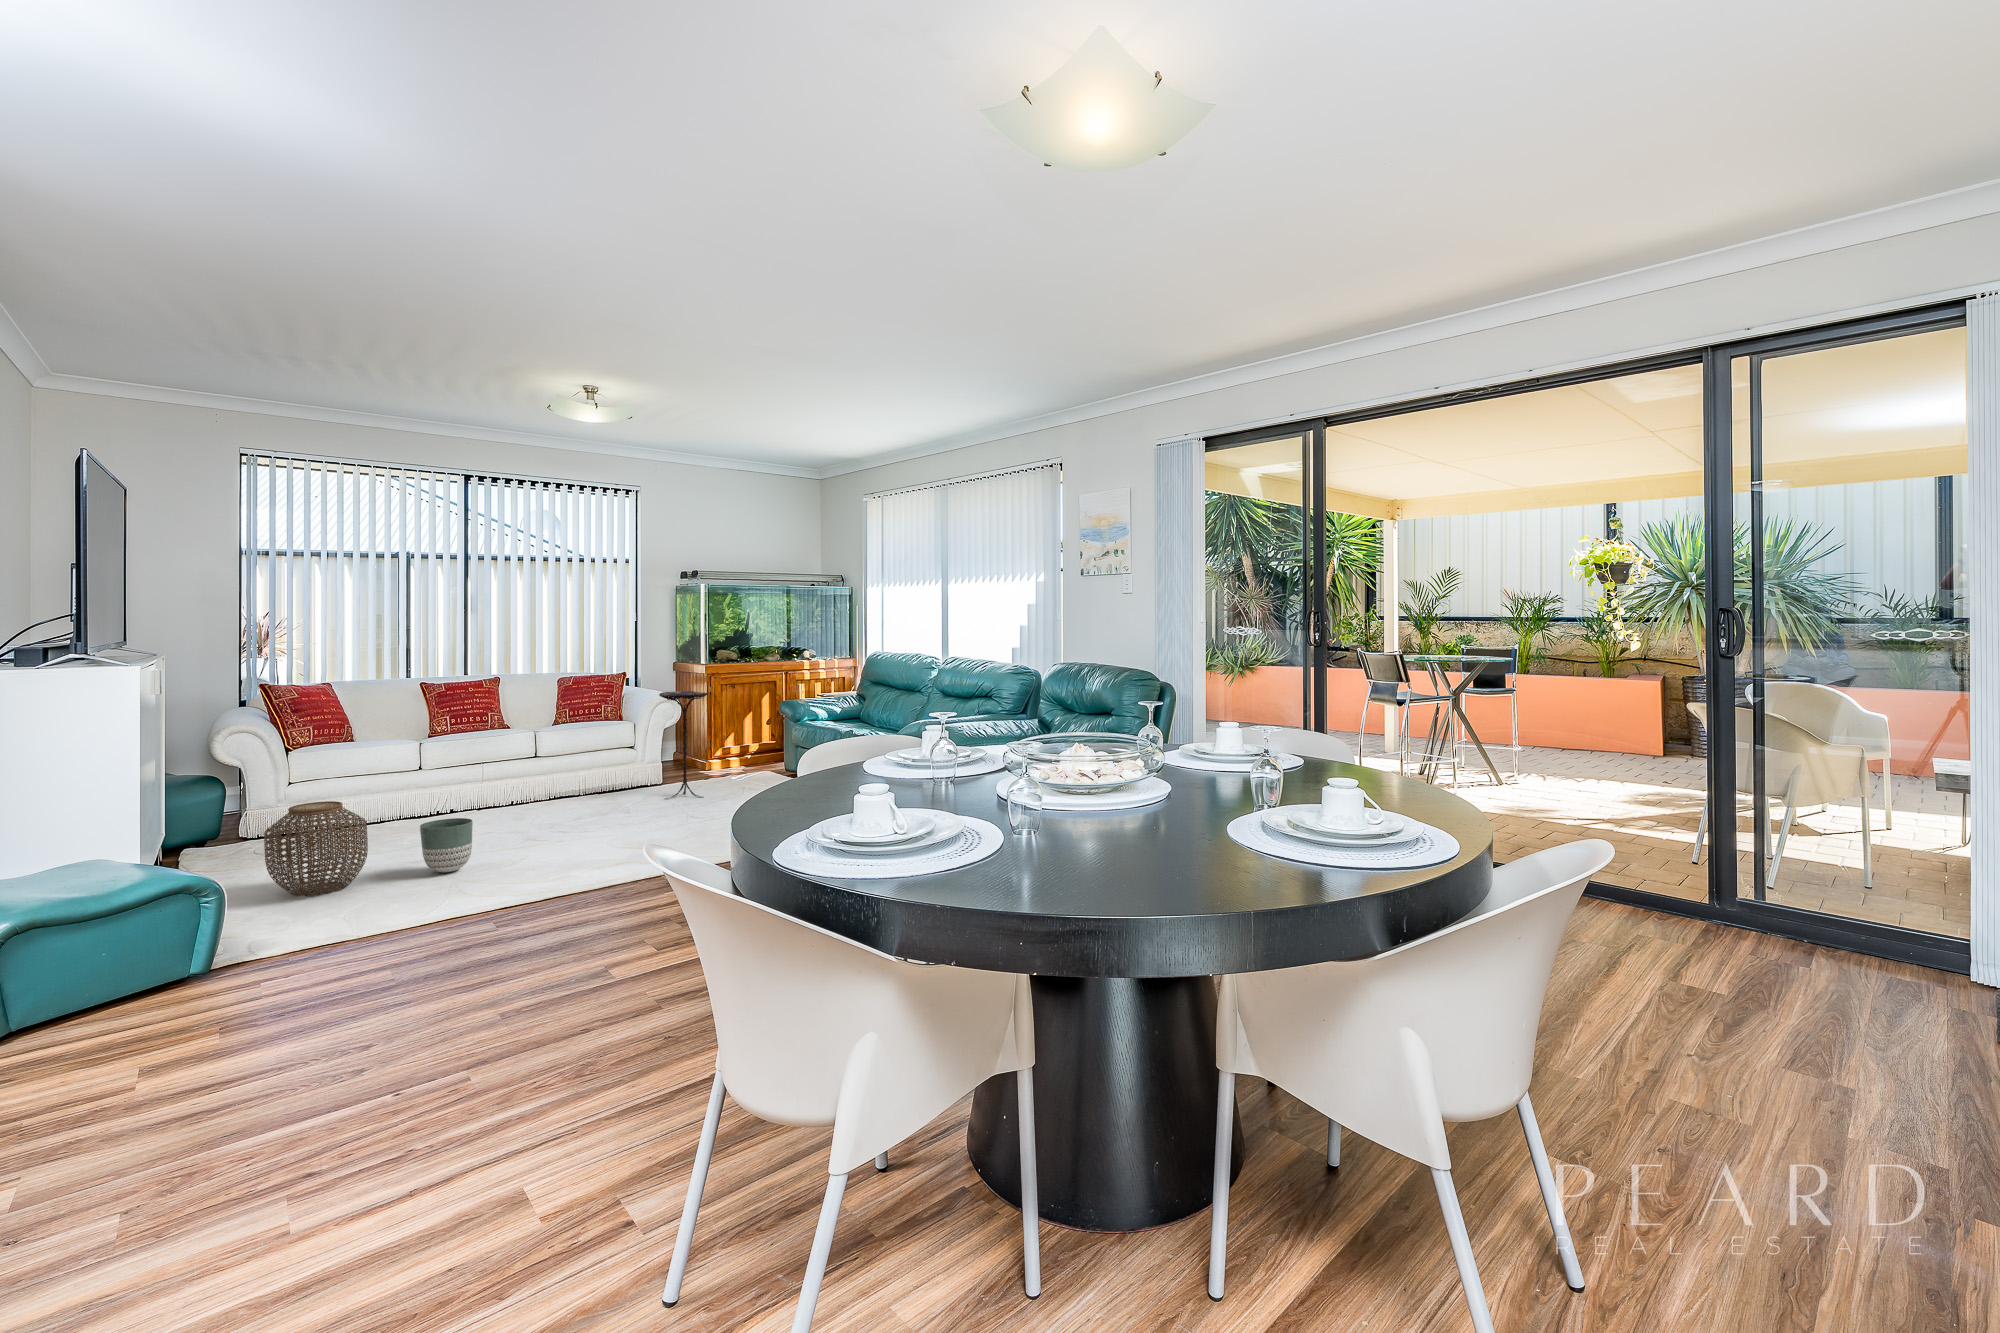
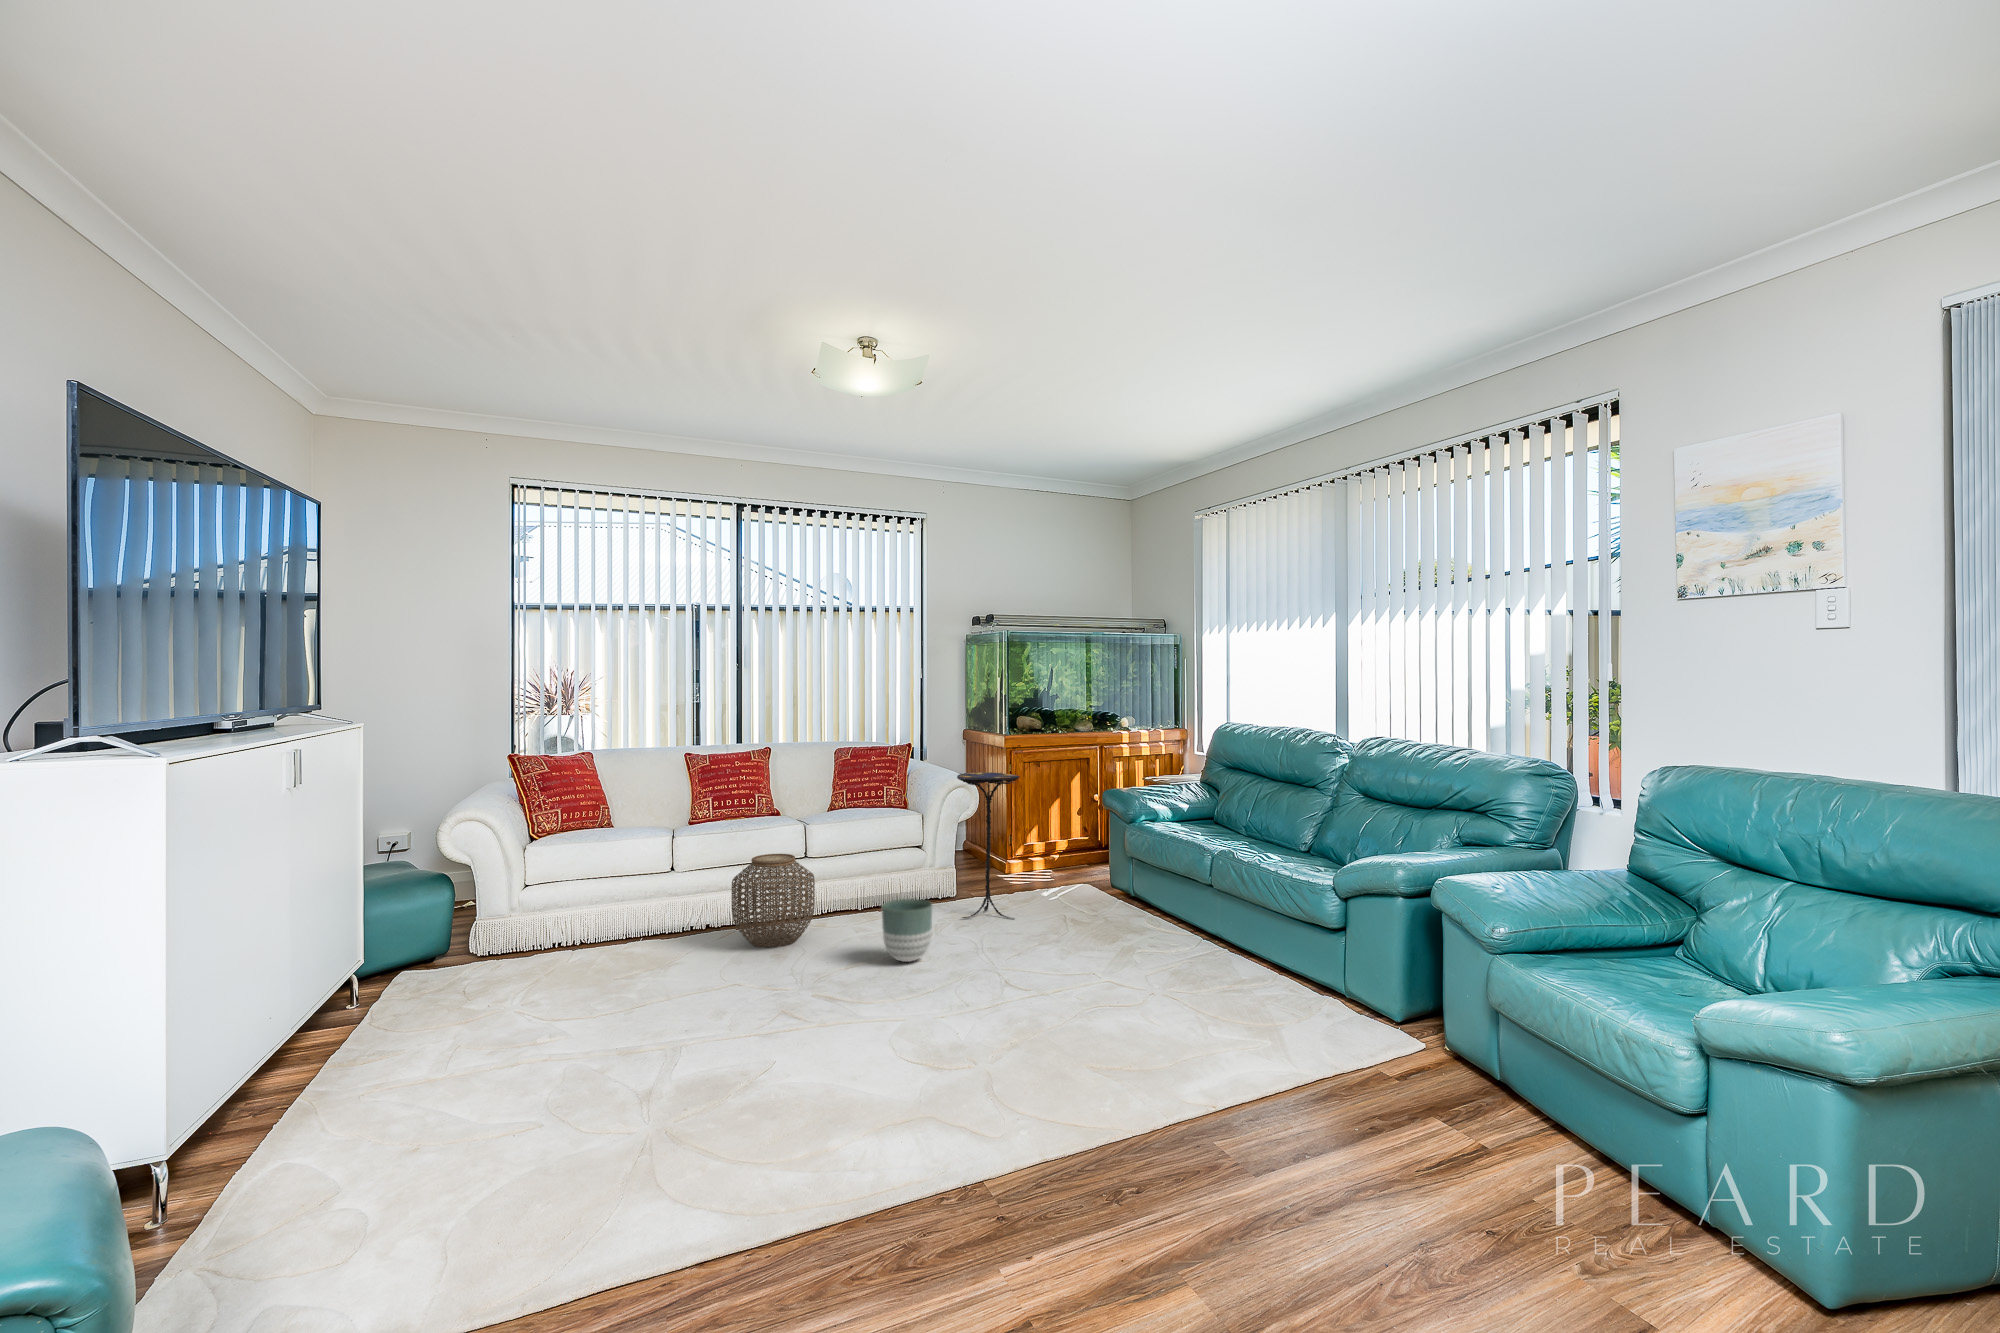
woven basket: present [264,801,368,896] -> present [732,854,815,947]
planter: present [420,818,473,873] -> present [881,899,933,962]

